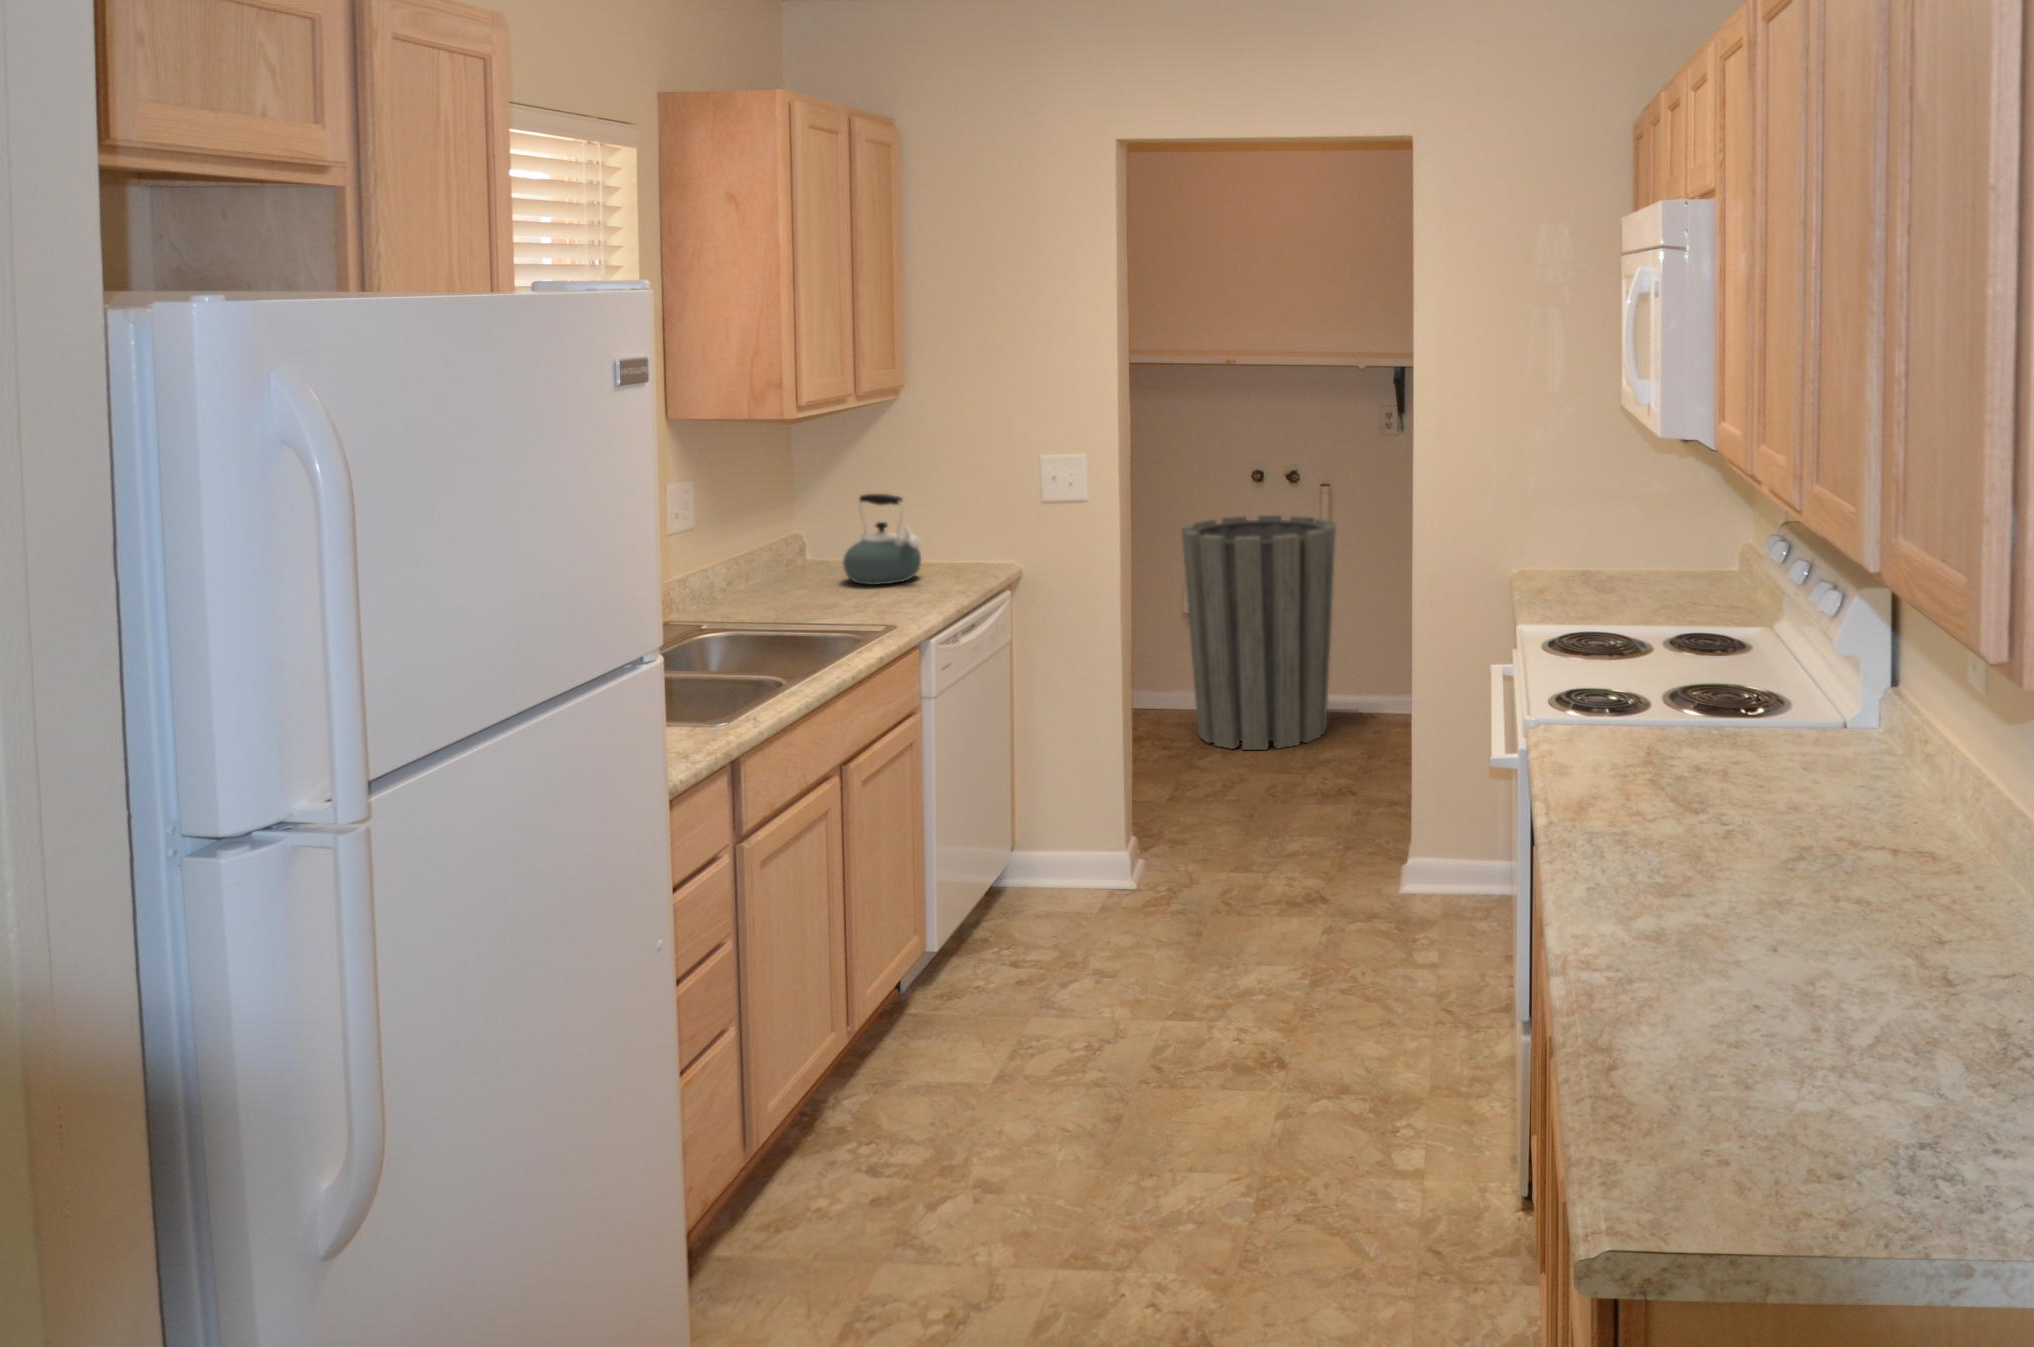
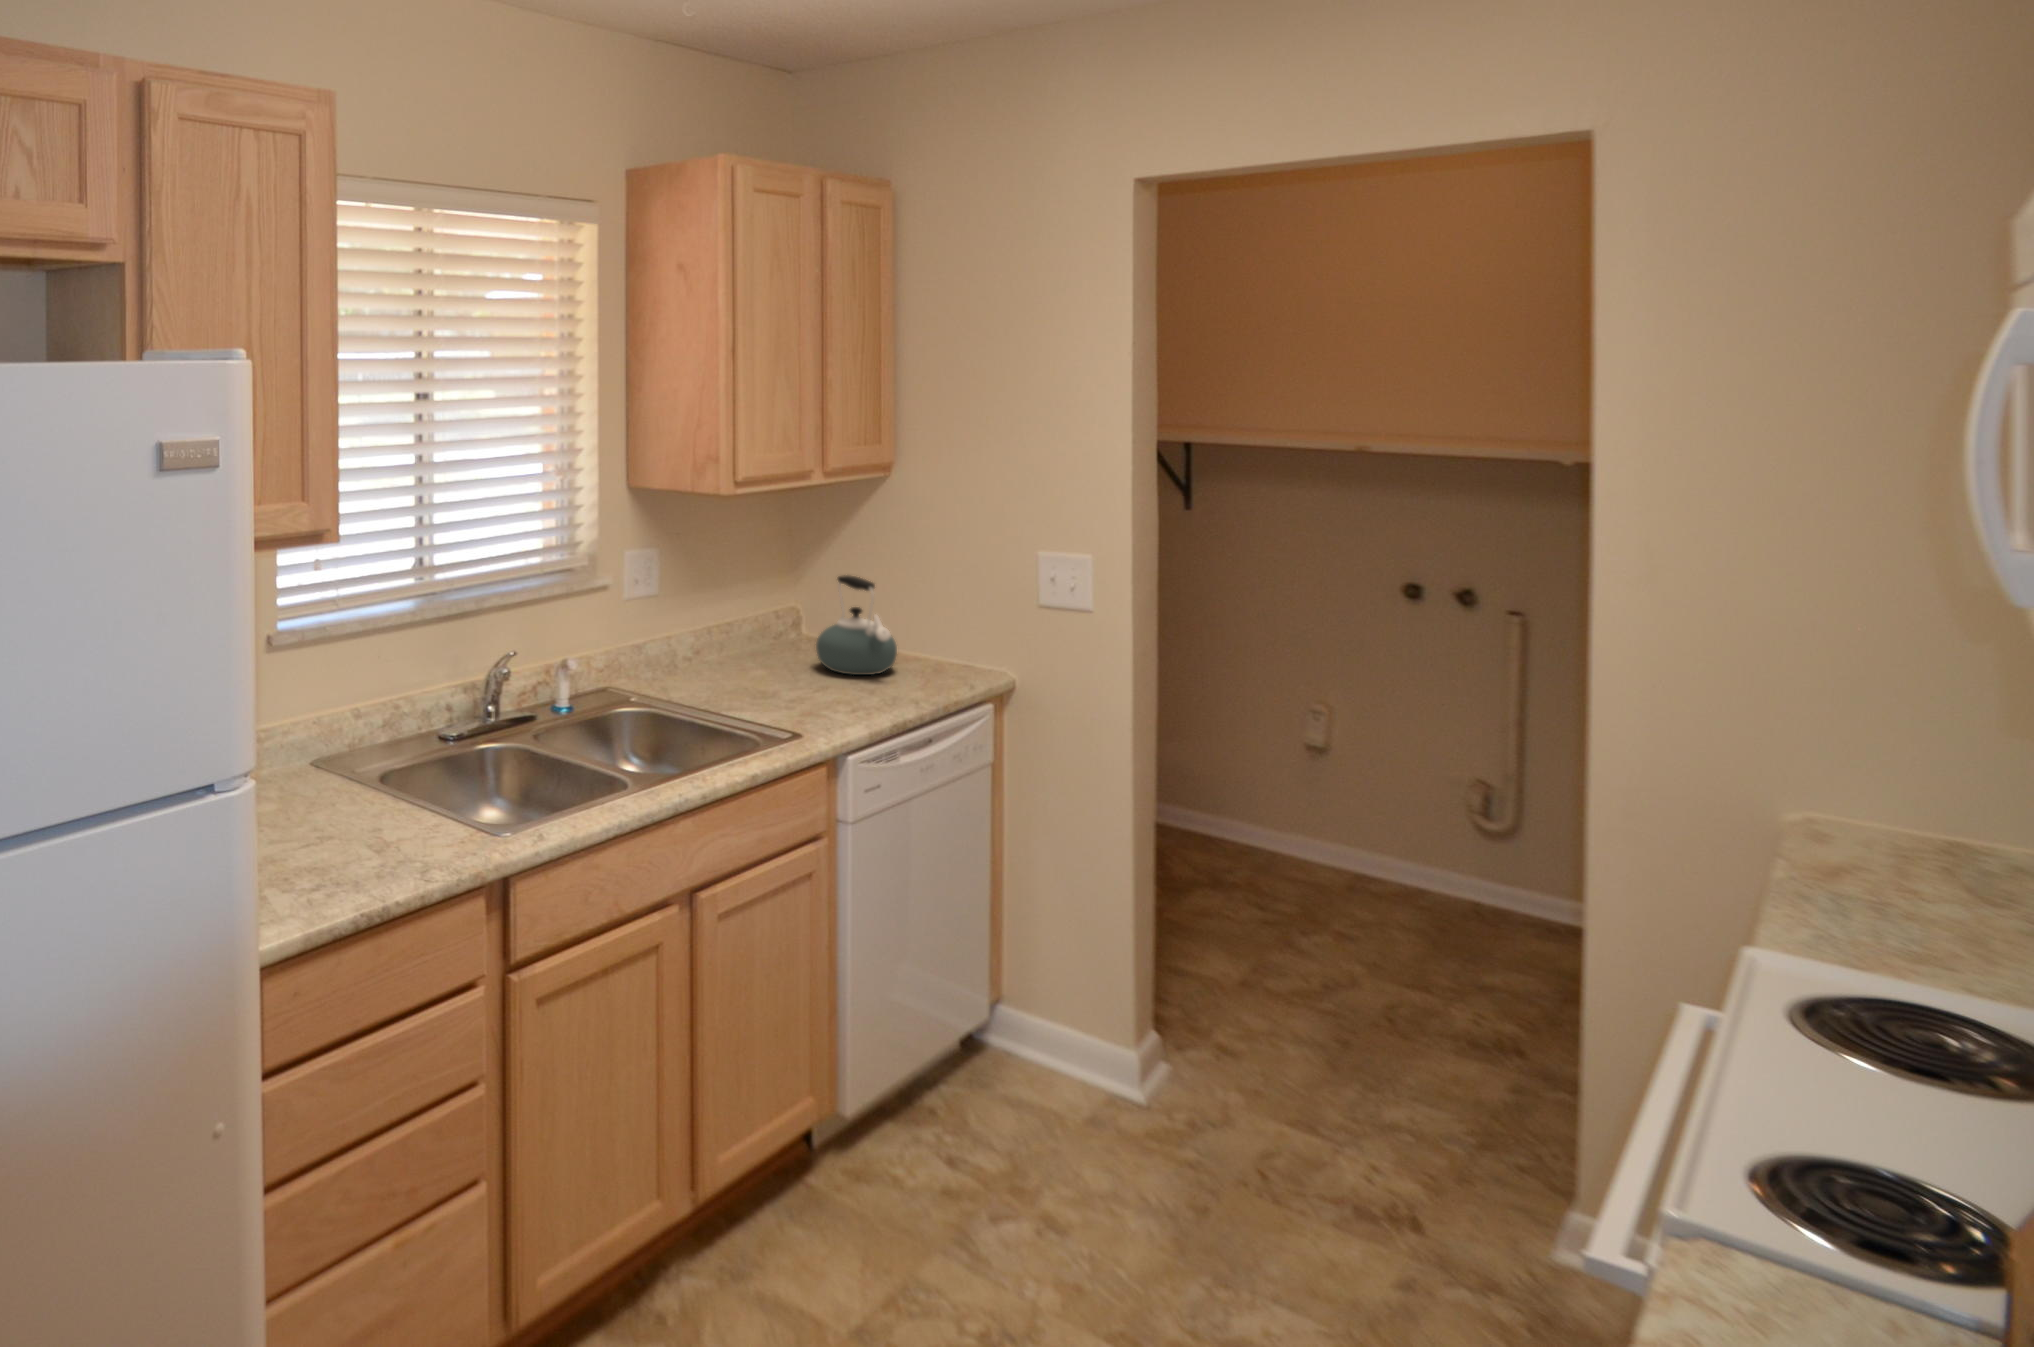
trash can: present [1182,515,1336,750] -> none [1280,640,1507,953]

